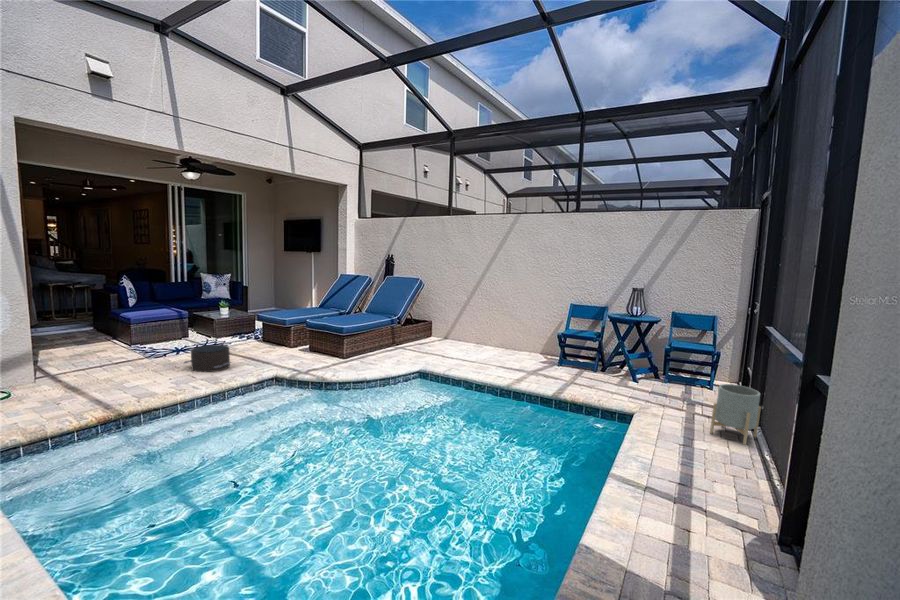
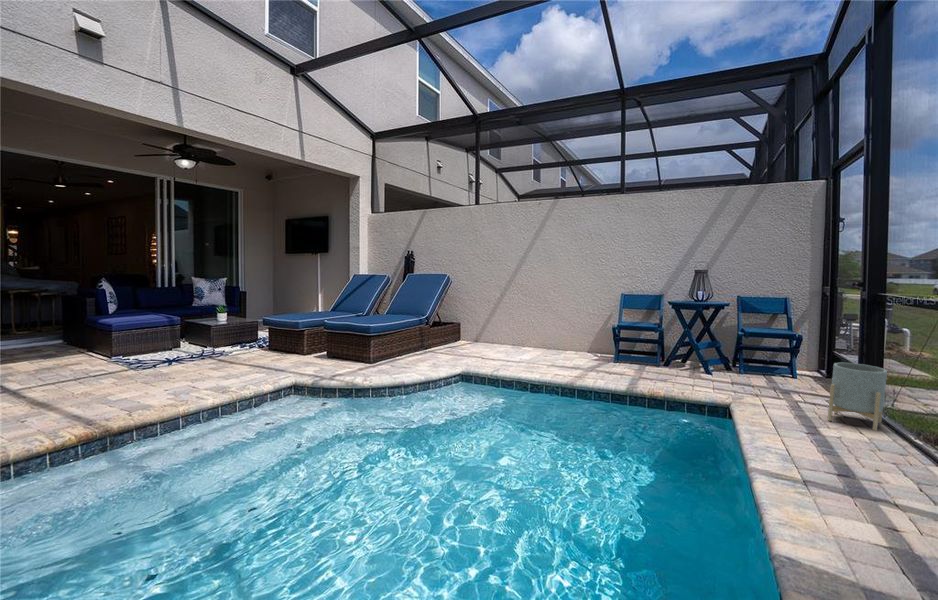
pouf: present [184,345,231,372] -> none [180,350,241,382]

